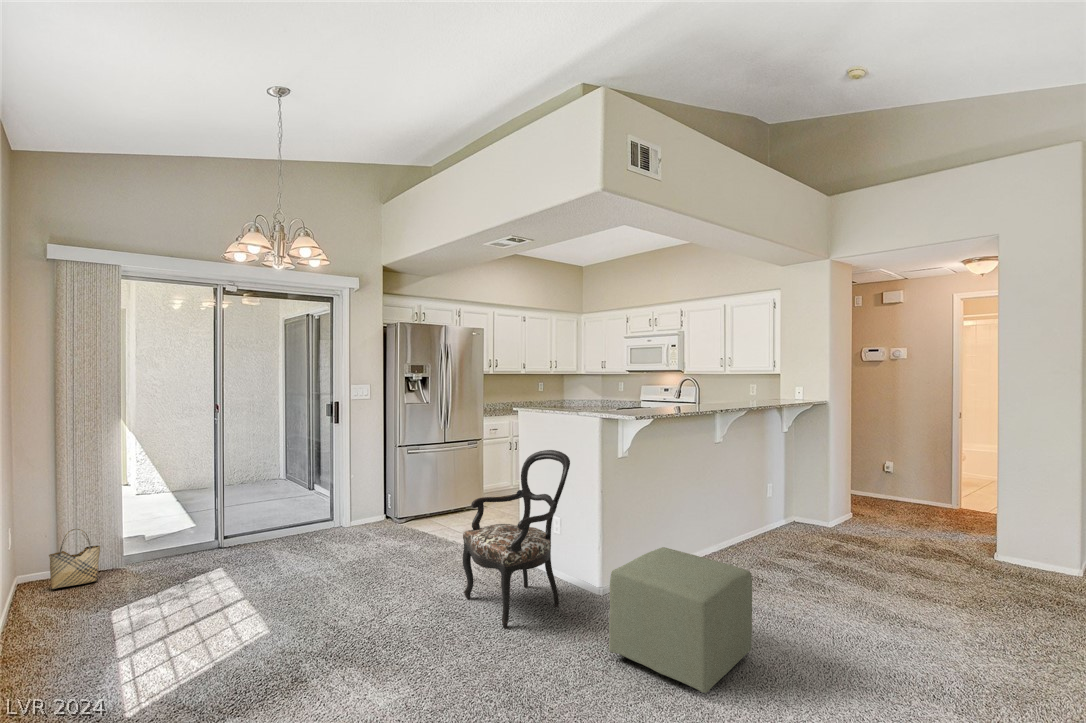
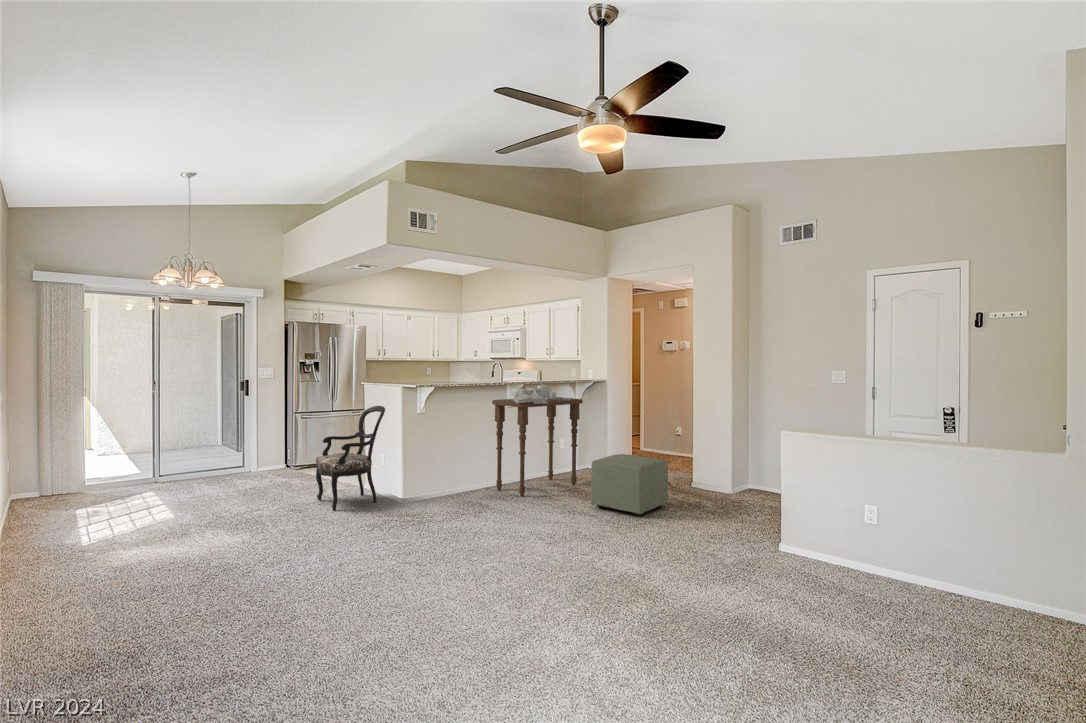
side table: none [714,414,842,596] -> present [492,383,583,497]
woven basket: present [49,529,100,589] -> none [36,462,71,500]
ottoman: present [609,547,752,693] -> present [591,454,668,516]

